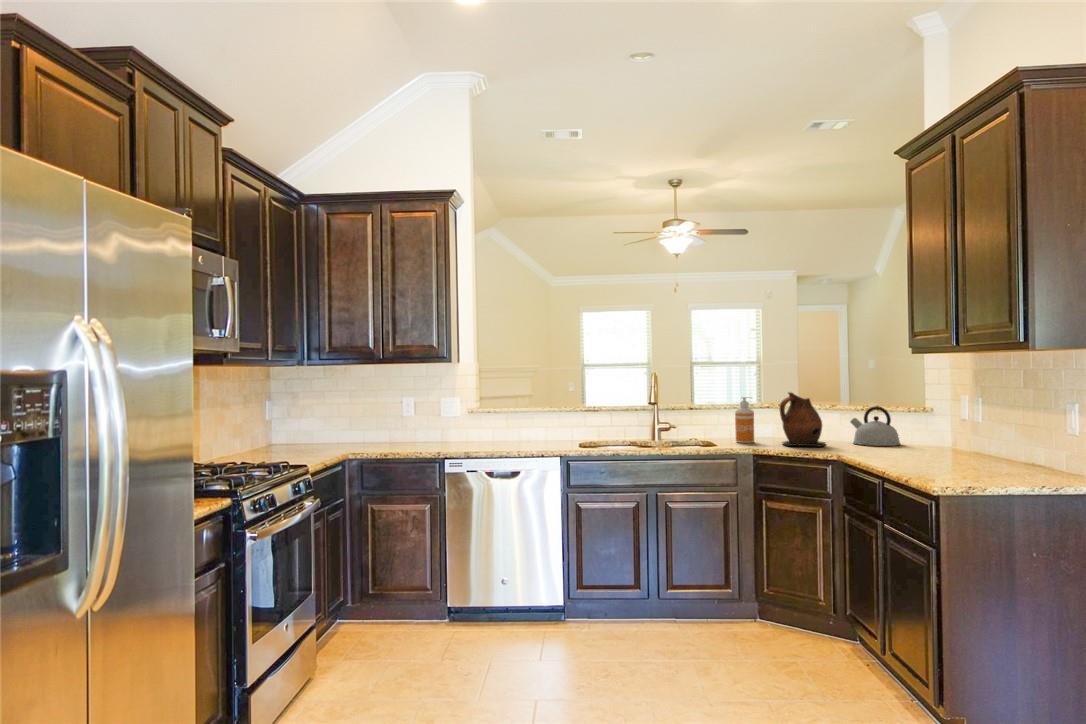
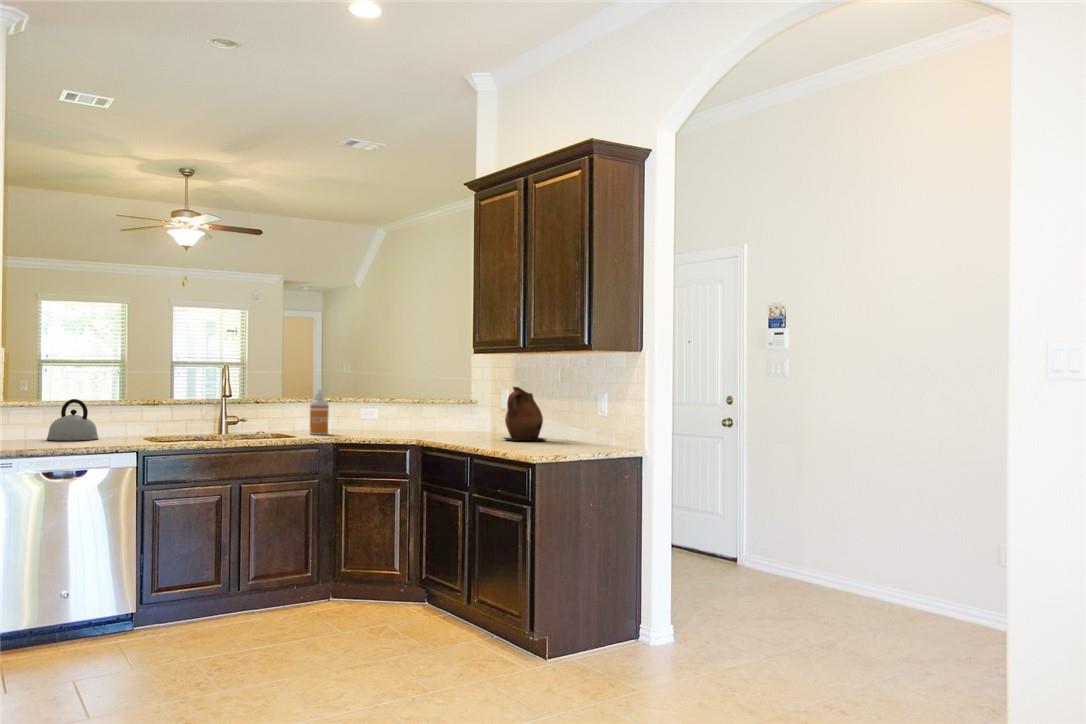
ceramic pitcher: present [780,392,825,447] -> present [504,387,546,441]
kettle: present [850,406,900,446] -> present [47,399,98,441]

